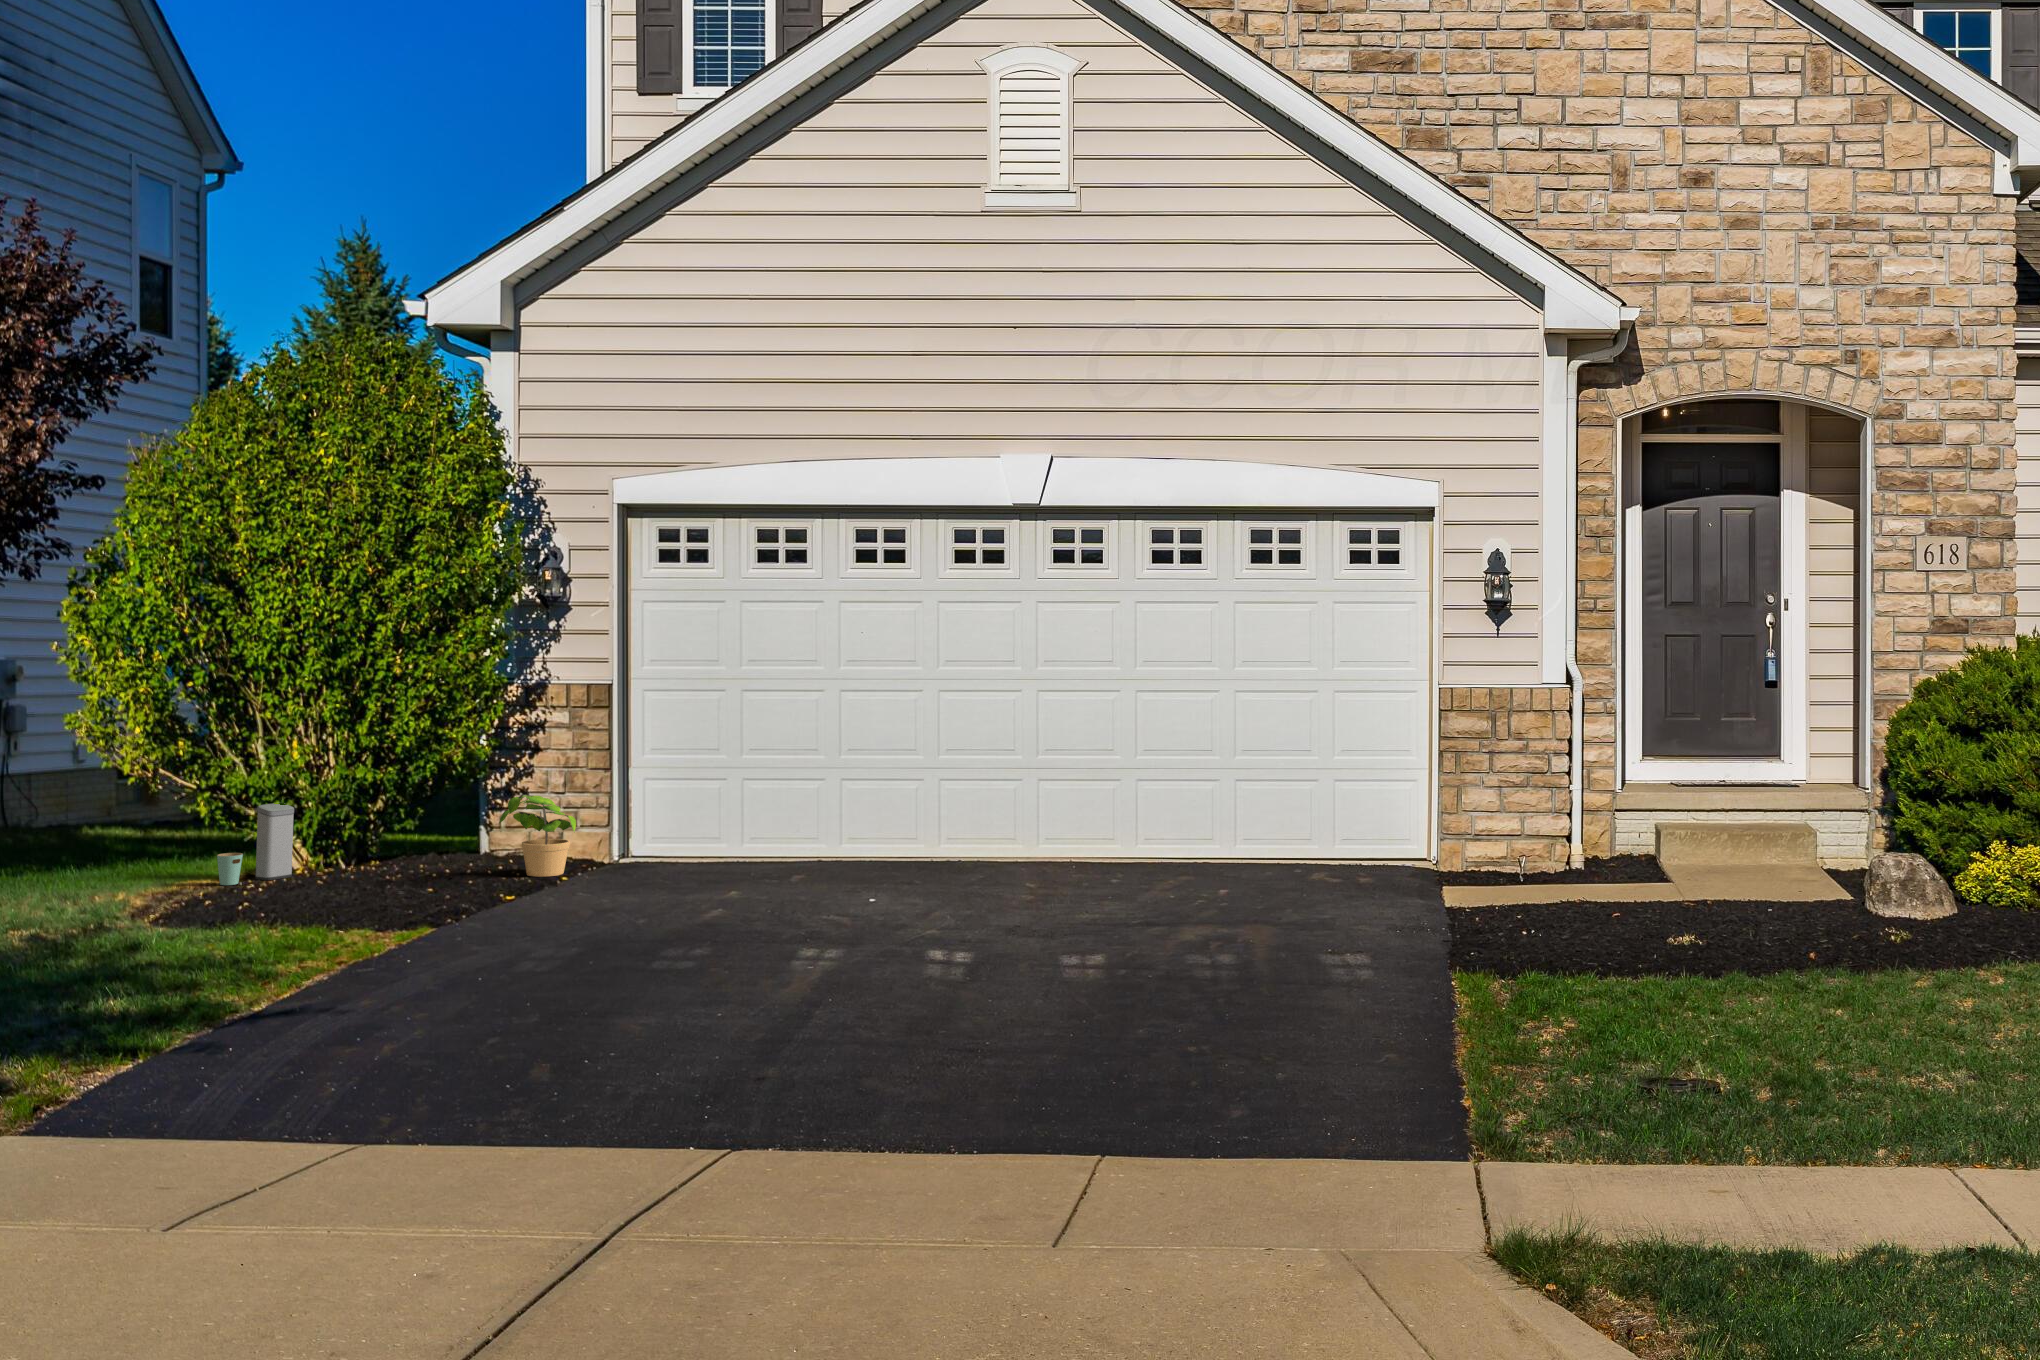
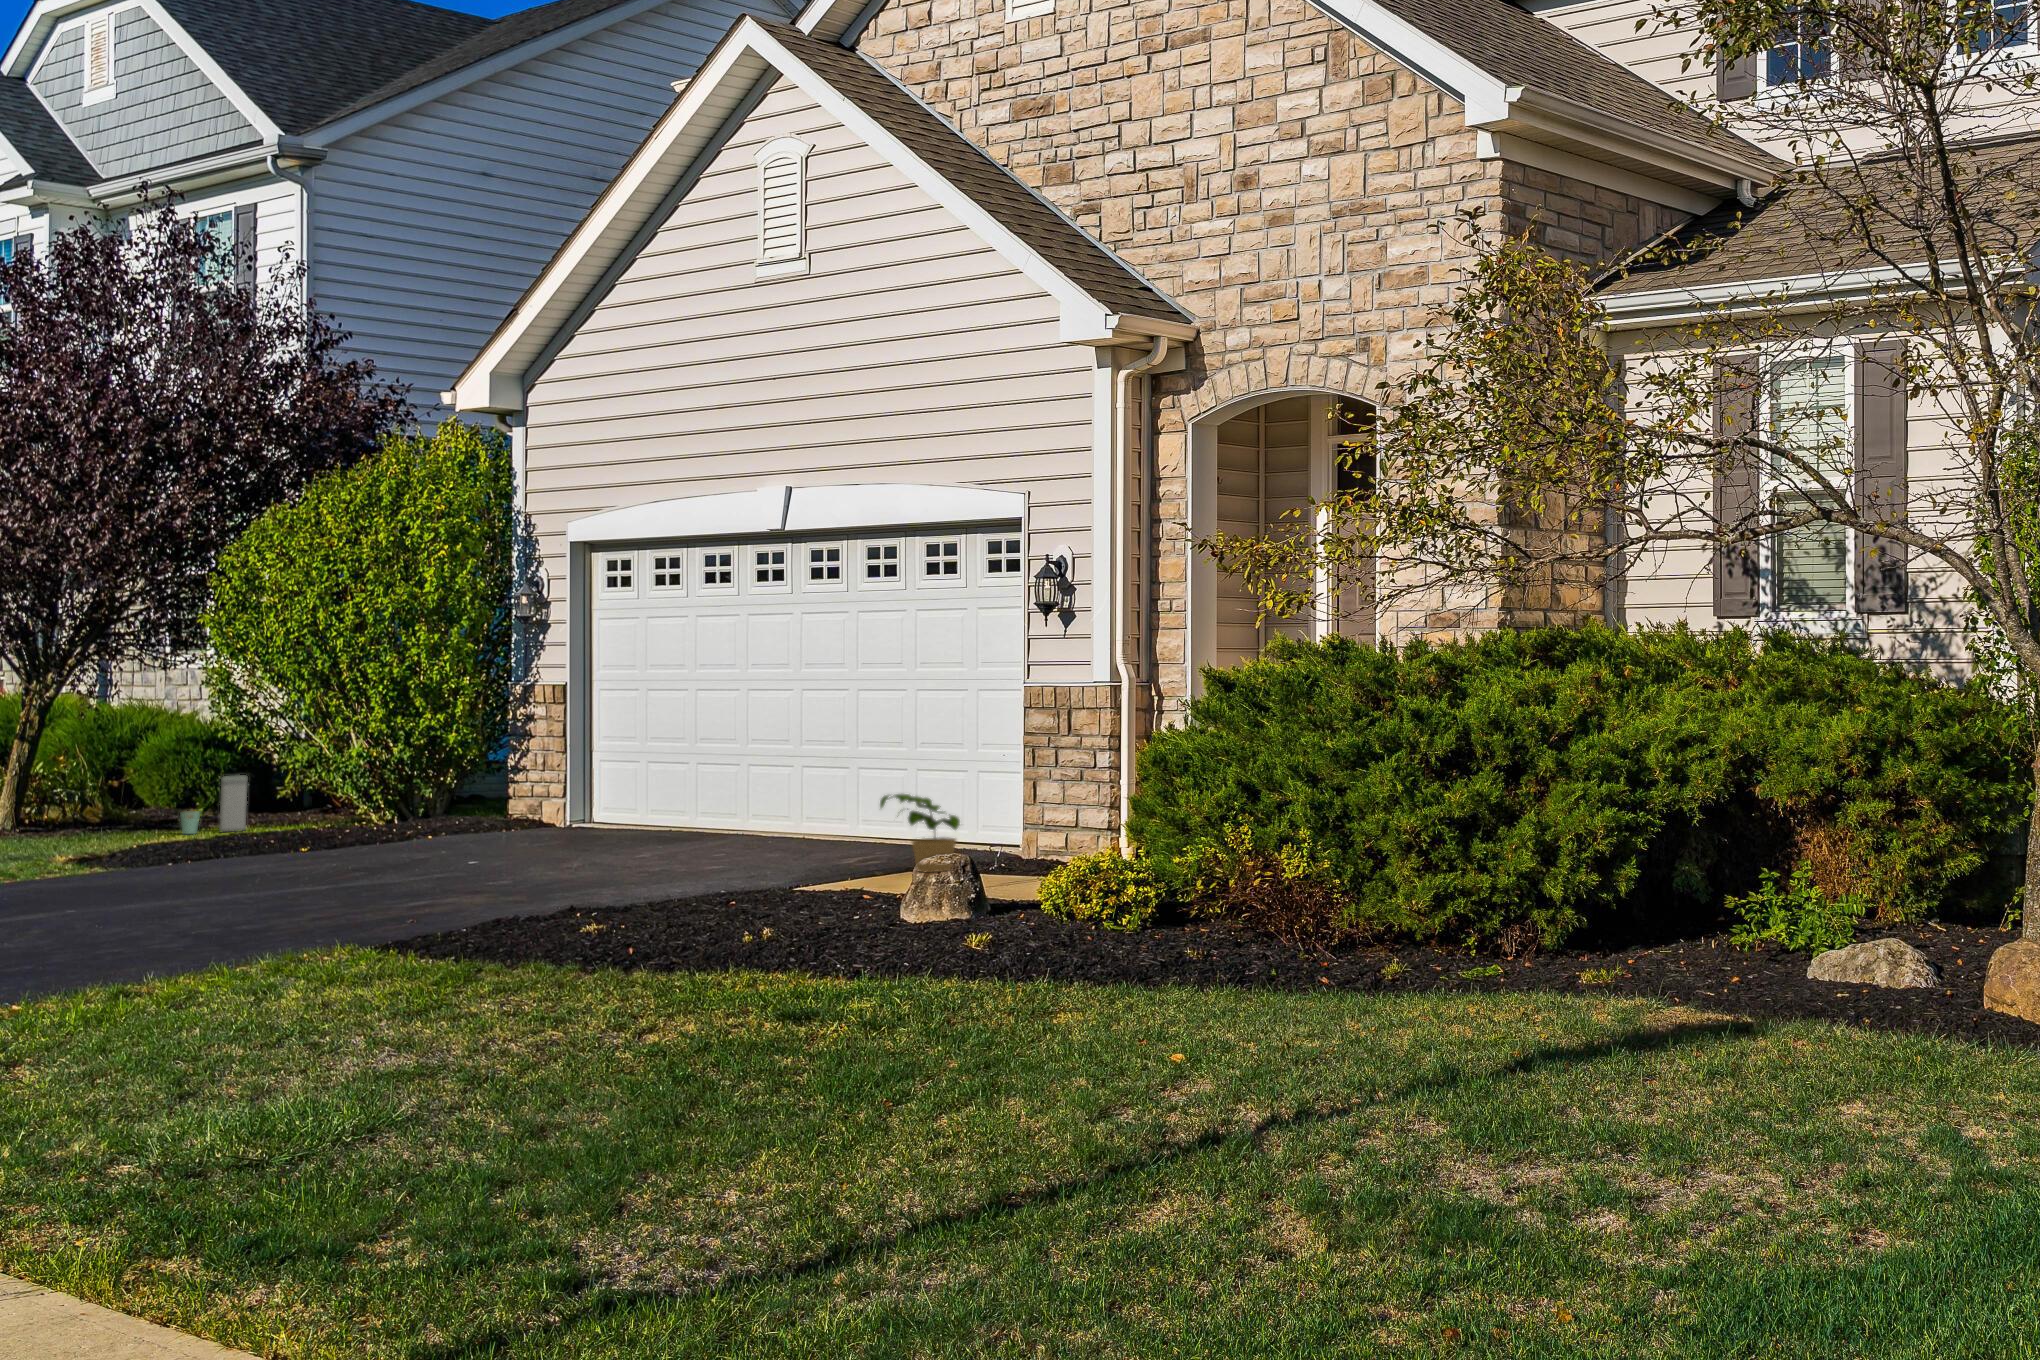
potted plant: present [499,795,576,877] -> present [880,794,960,872]

